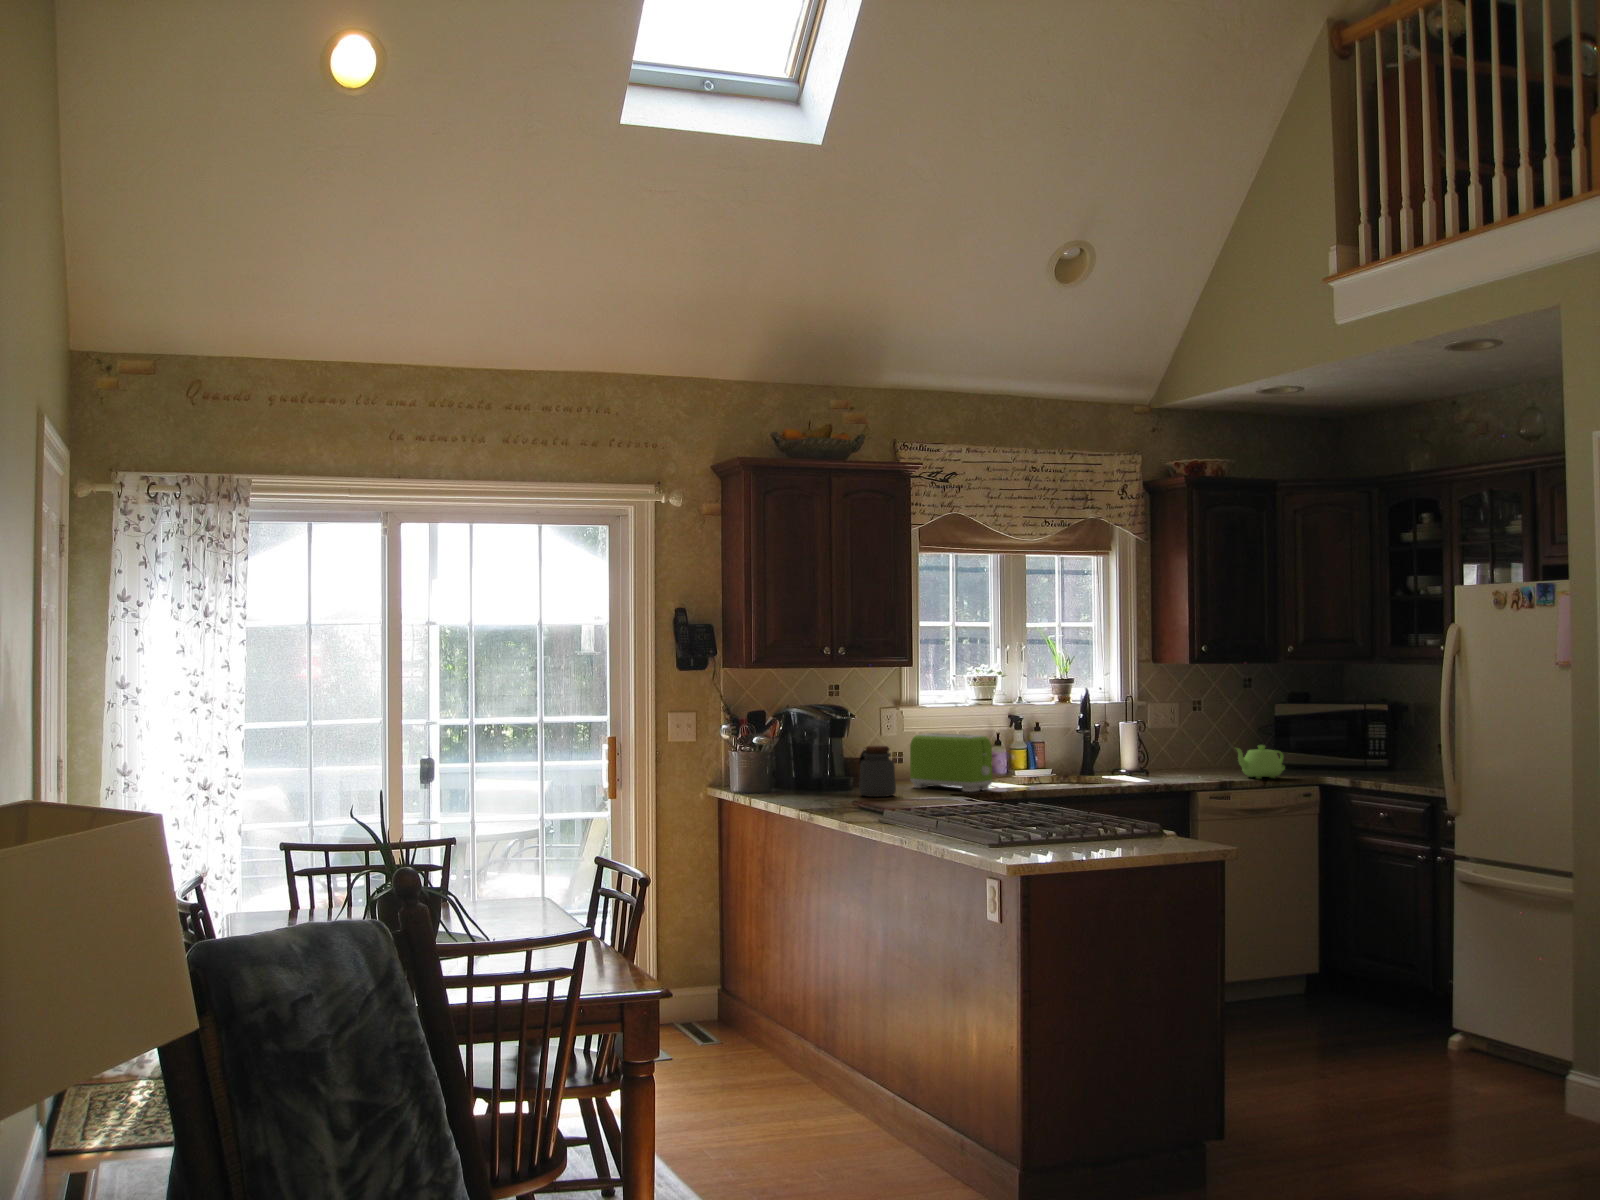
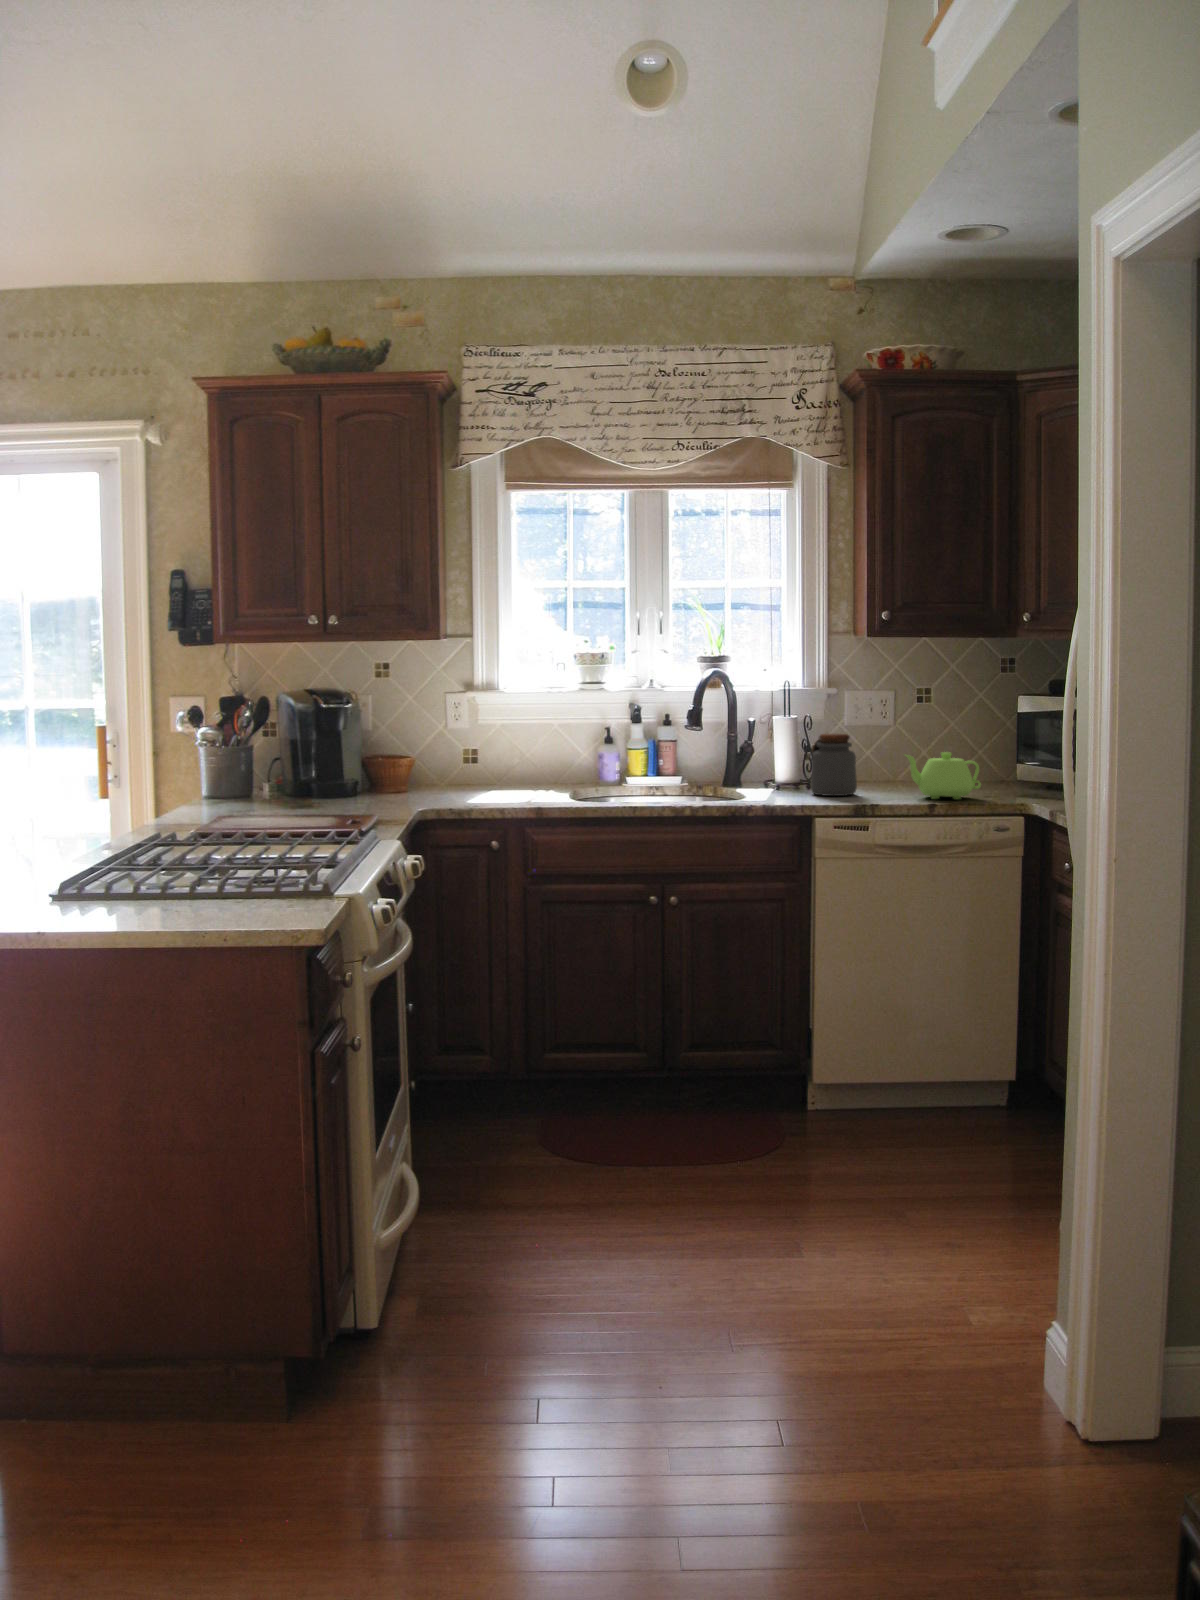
toaster: present [910,733,992,792] -> none [429,726,510,803]
jar: present [859,746,896,797] -> present [811,734,857,796]

